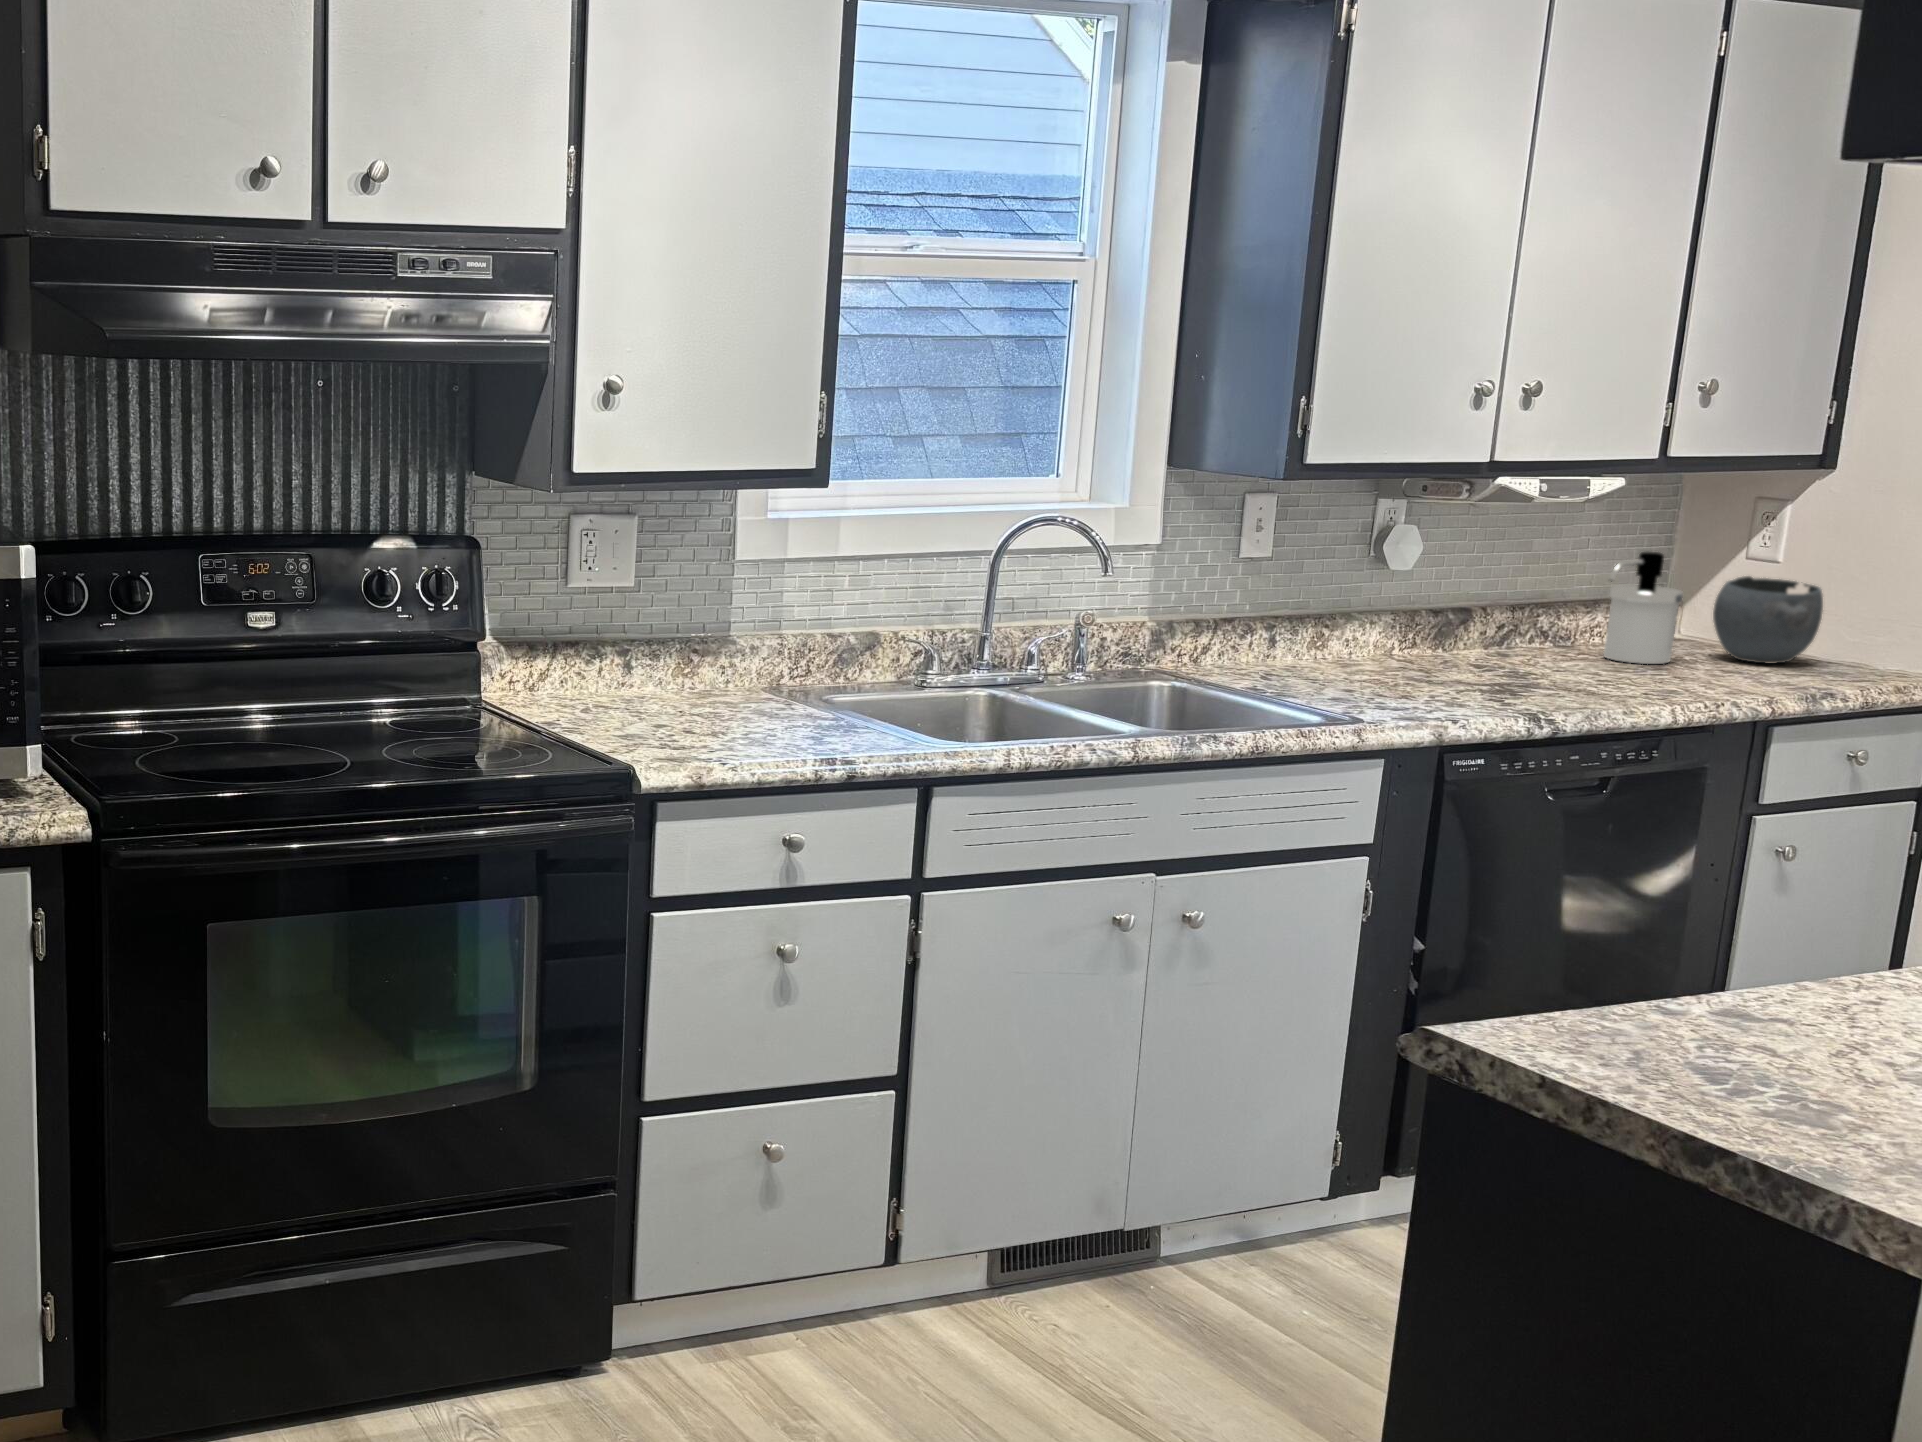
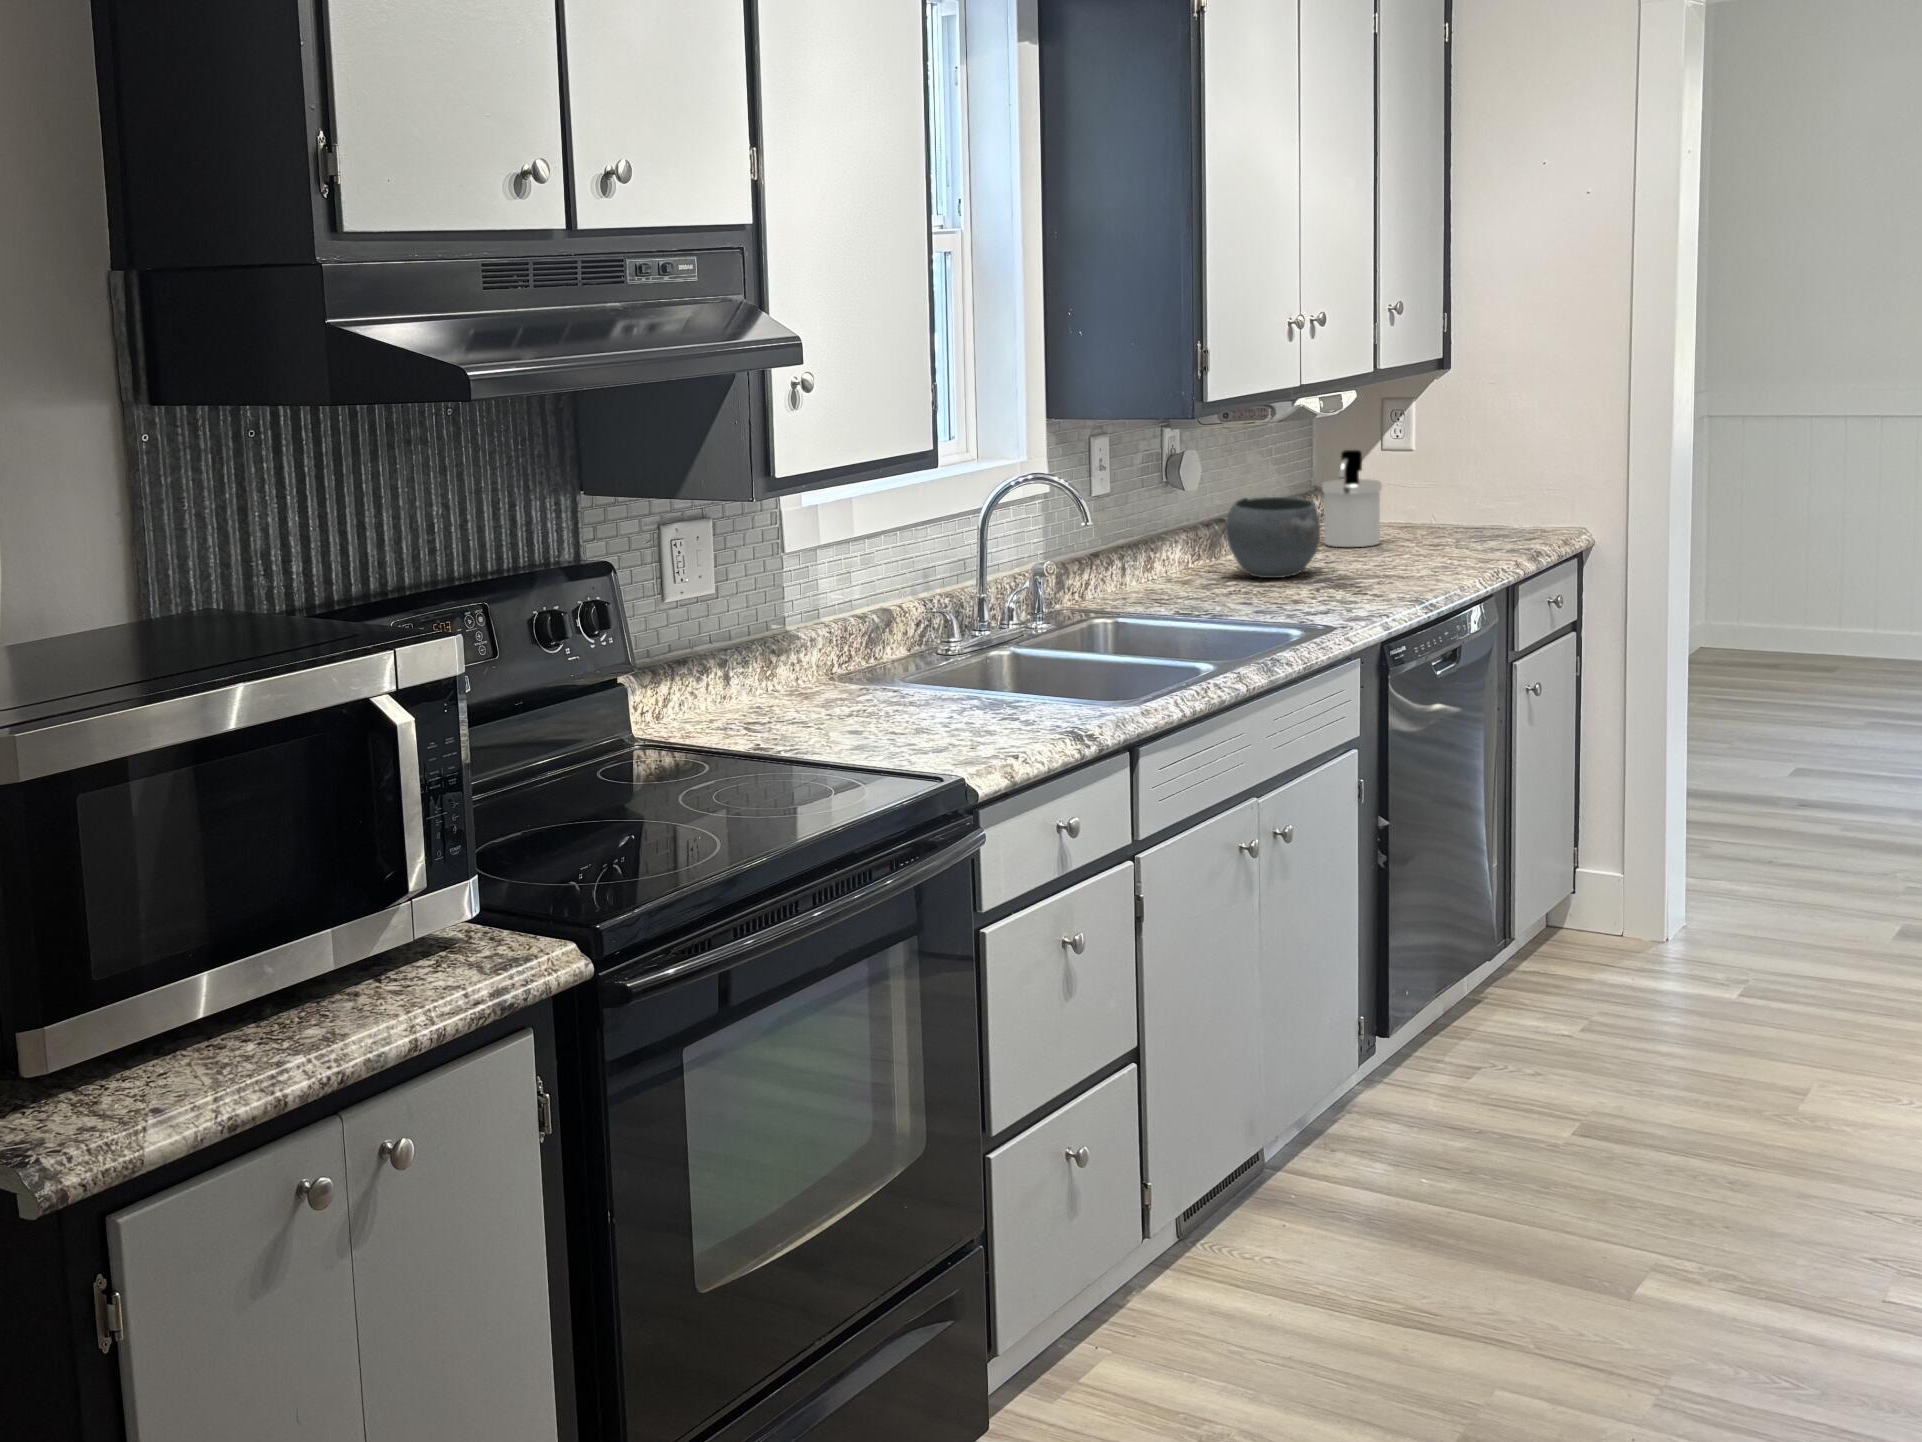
bowl: present [1713,576,1823,663] -> present [1226,497,1320,578]

